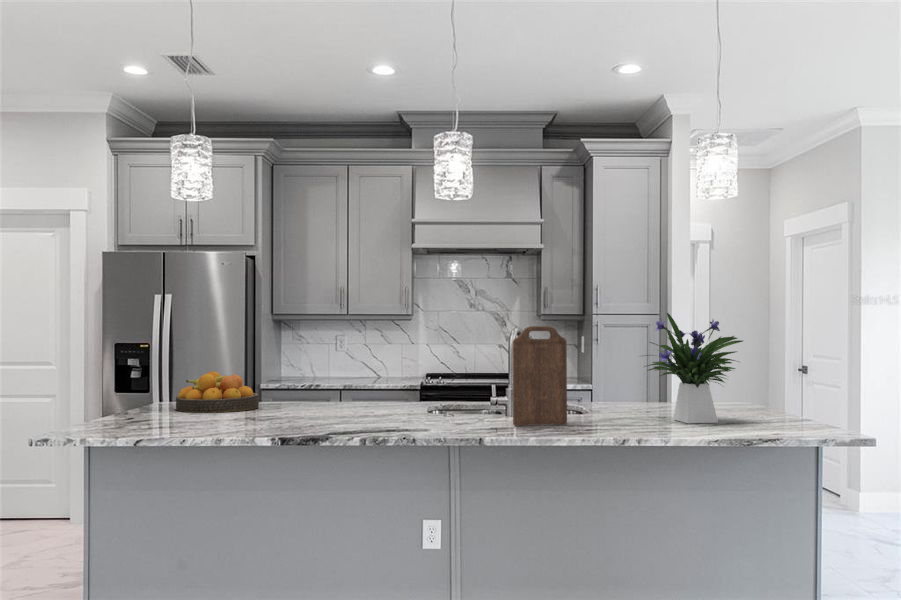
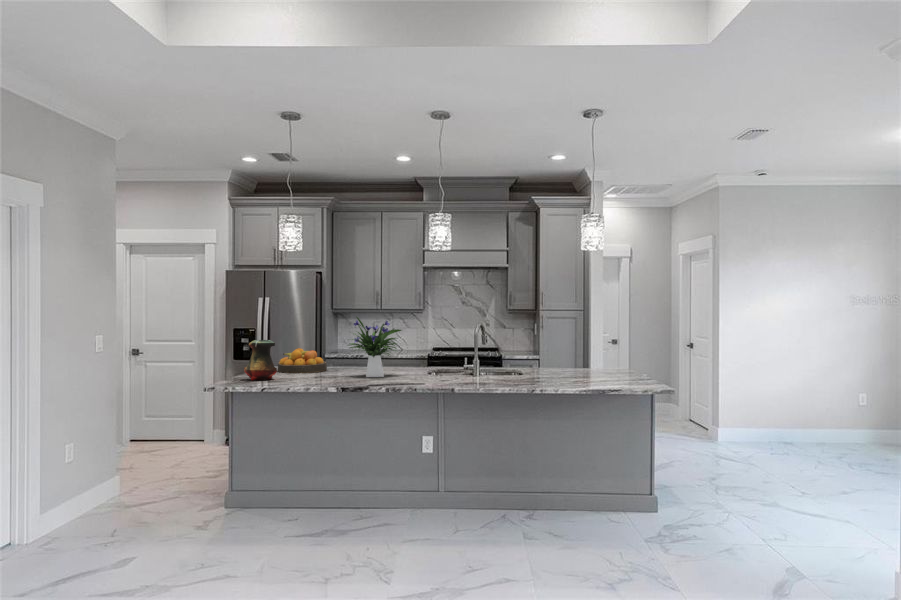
flower arrangement: present [644,313,743,423] -> present [350,317,401,377]
cutting board: present [513,326,567,426] -> none [474,325,505,382]
vase: none [111,355,169,425] -> present [244,340,277,380]

